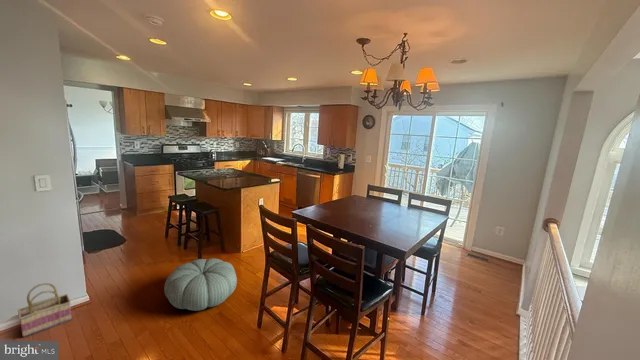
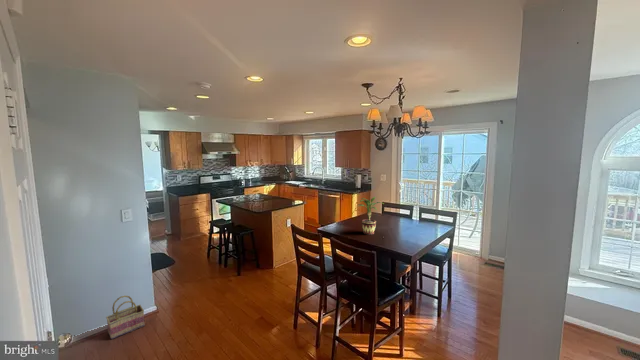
potted plant: none [339,178,372,222] -> present [359,197,383,235]
pouf: present [164,258,237,311] -> none [215,273,273,317]

